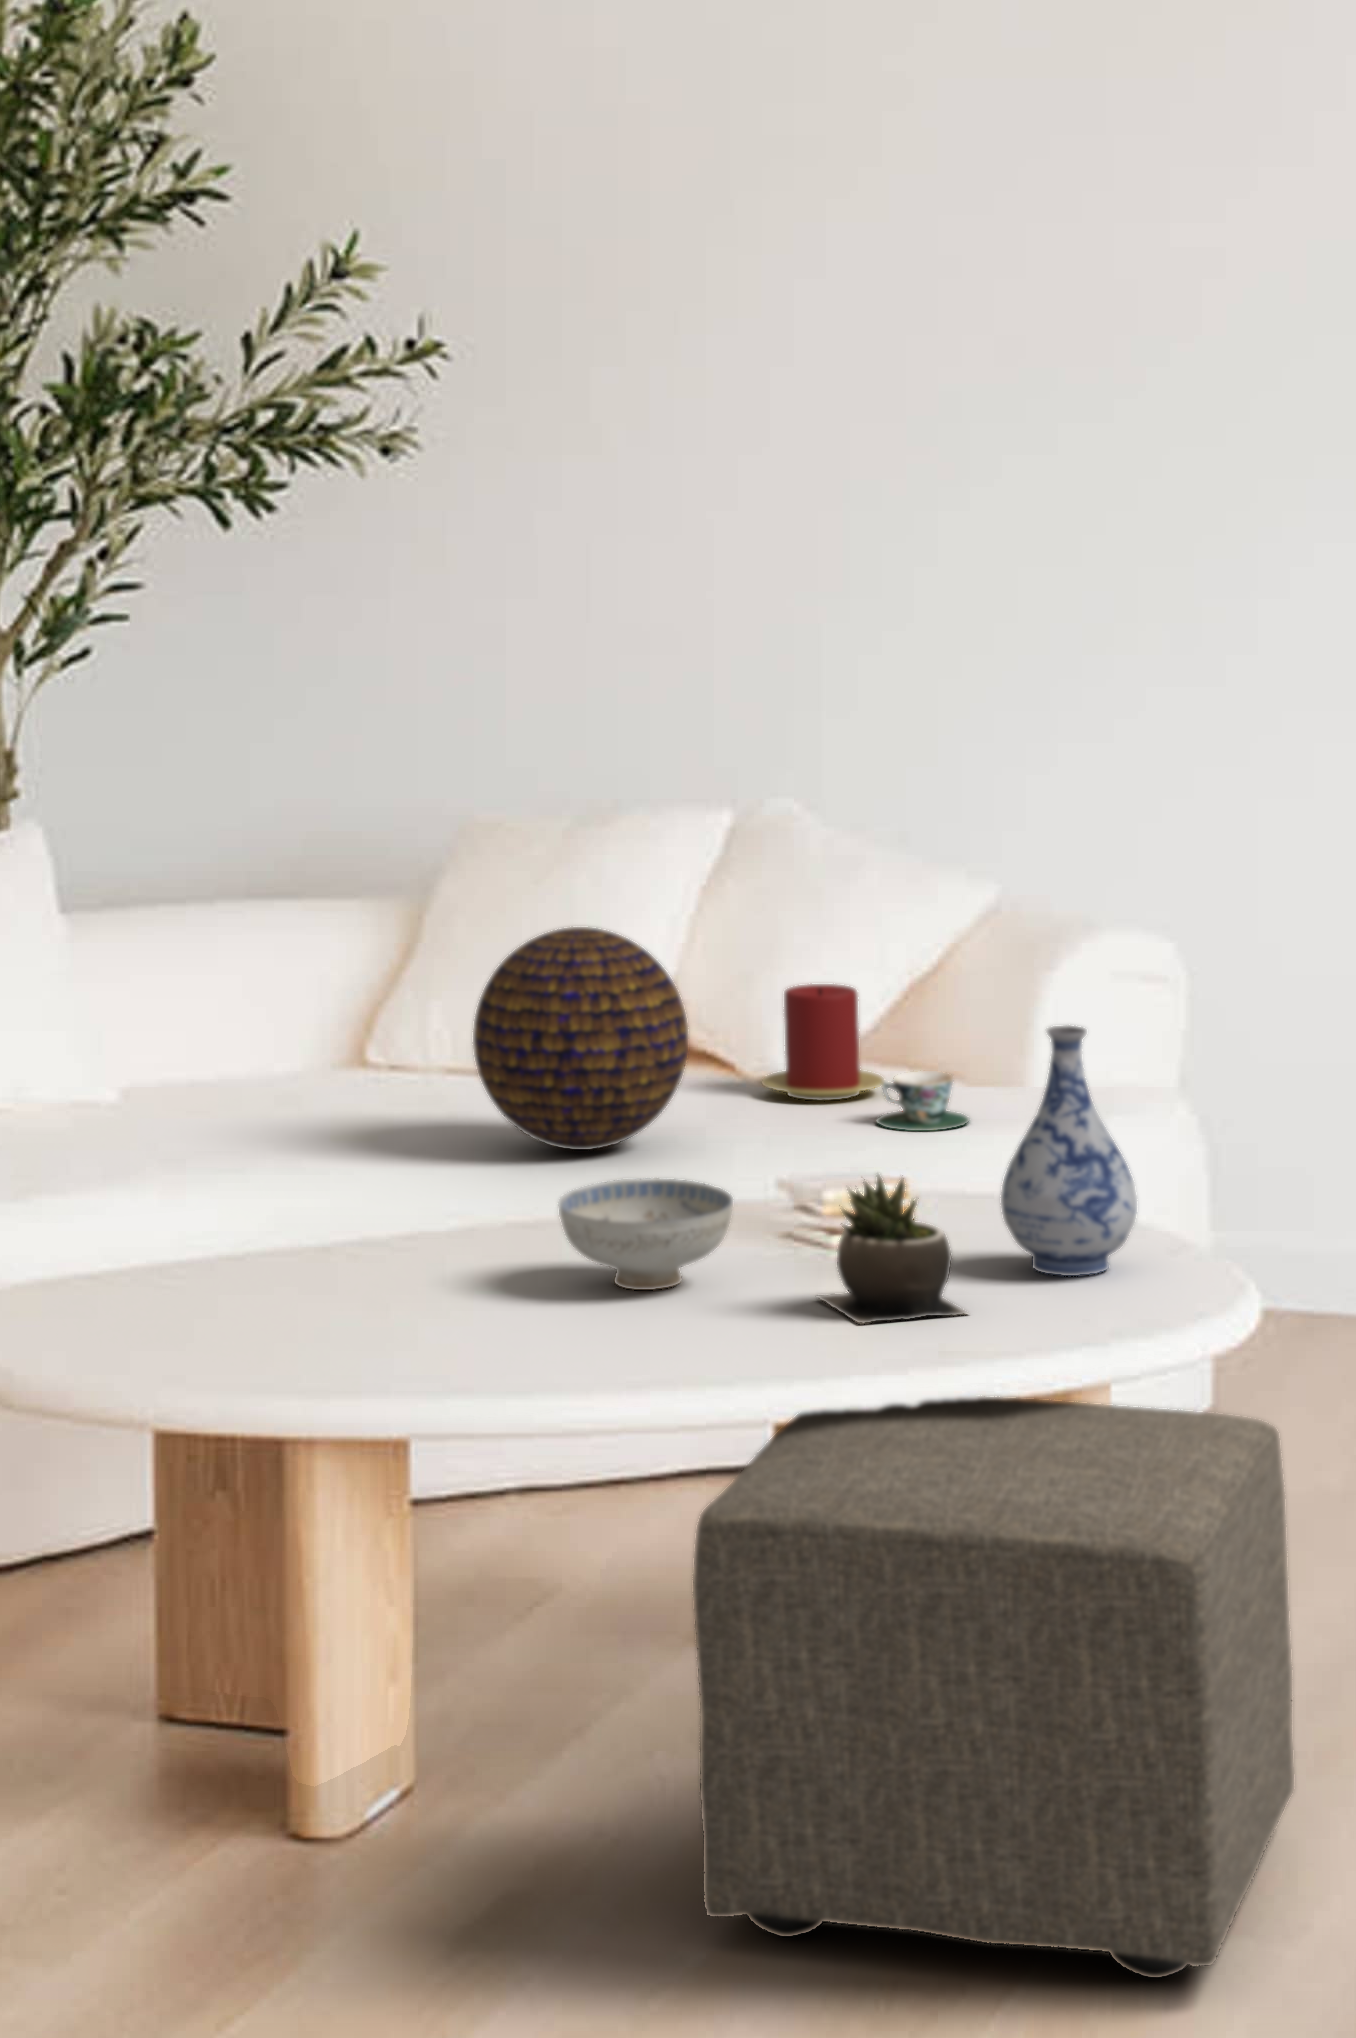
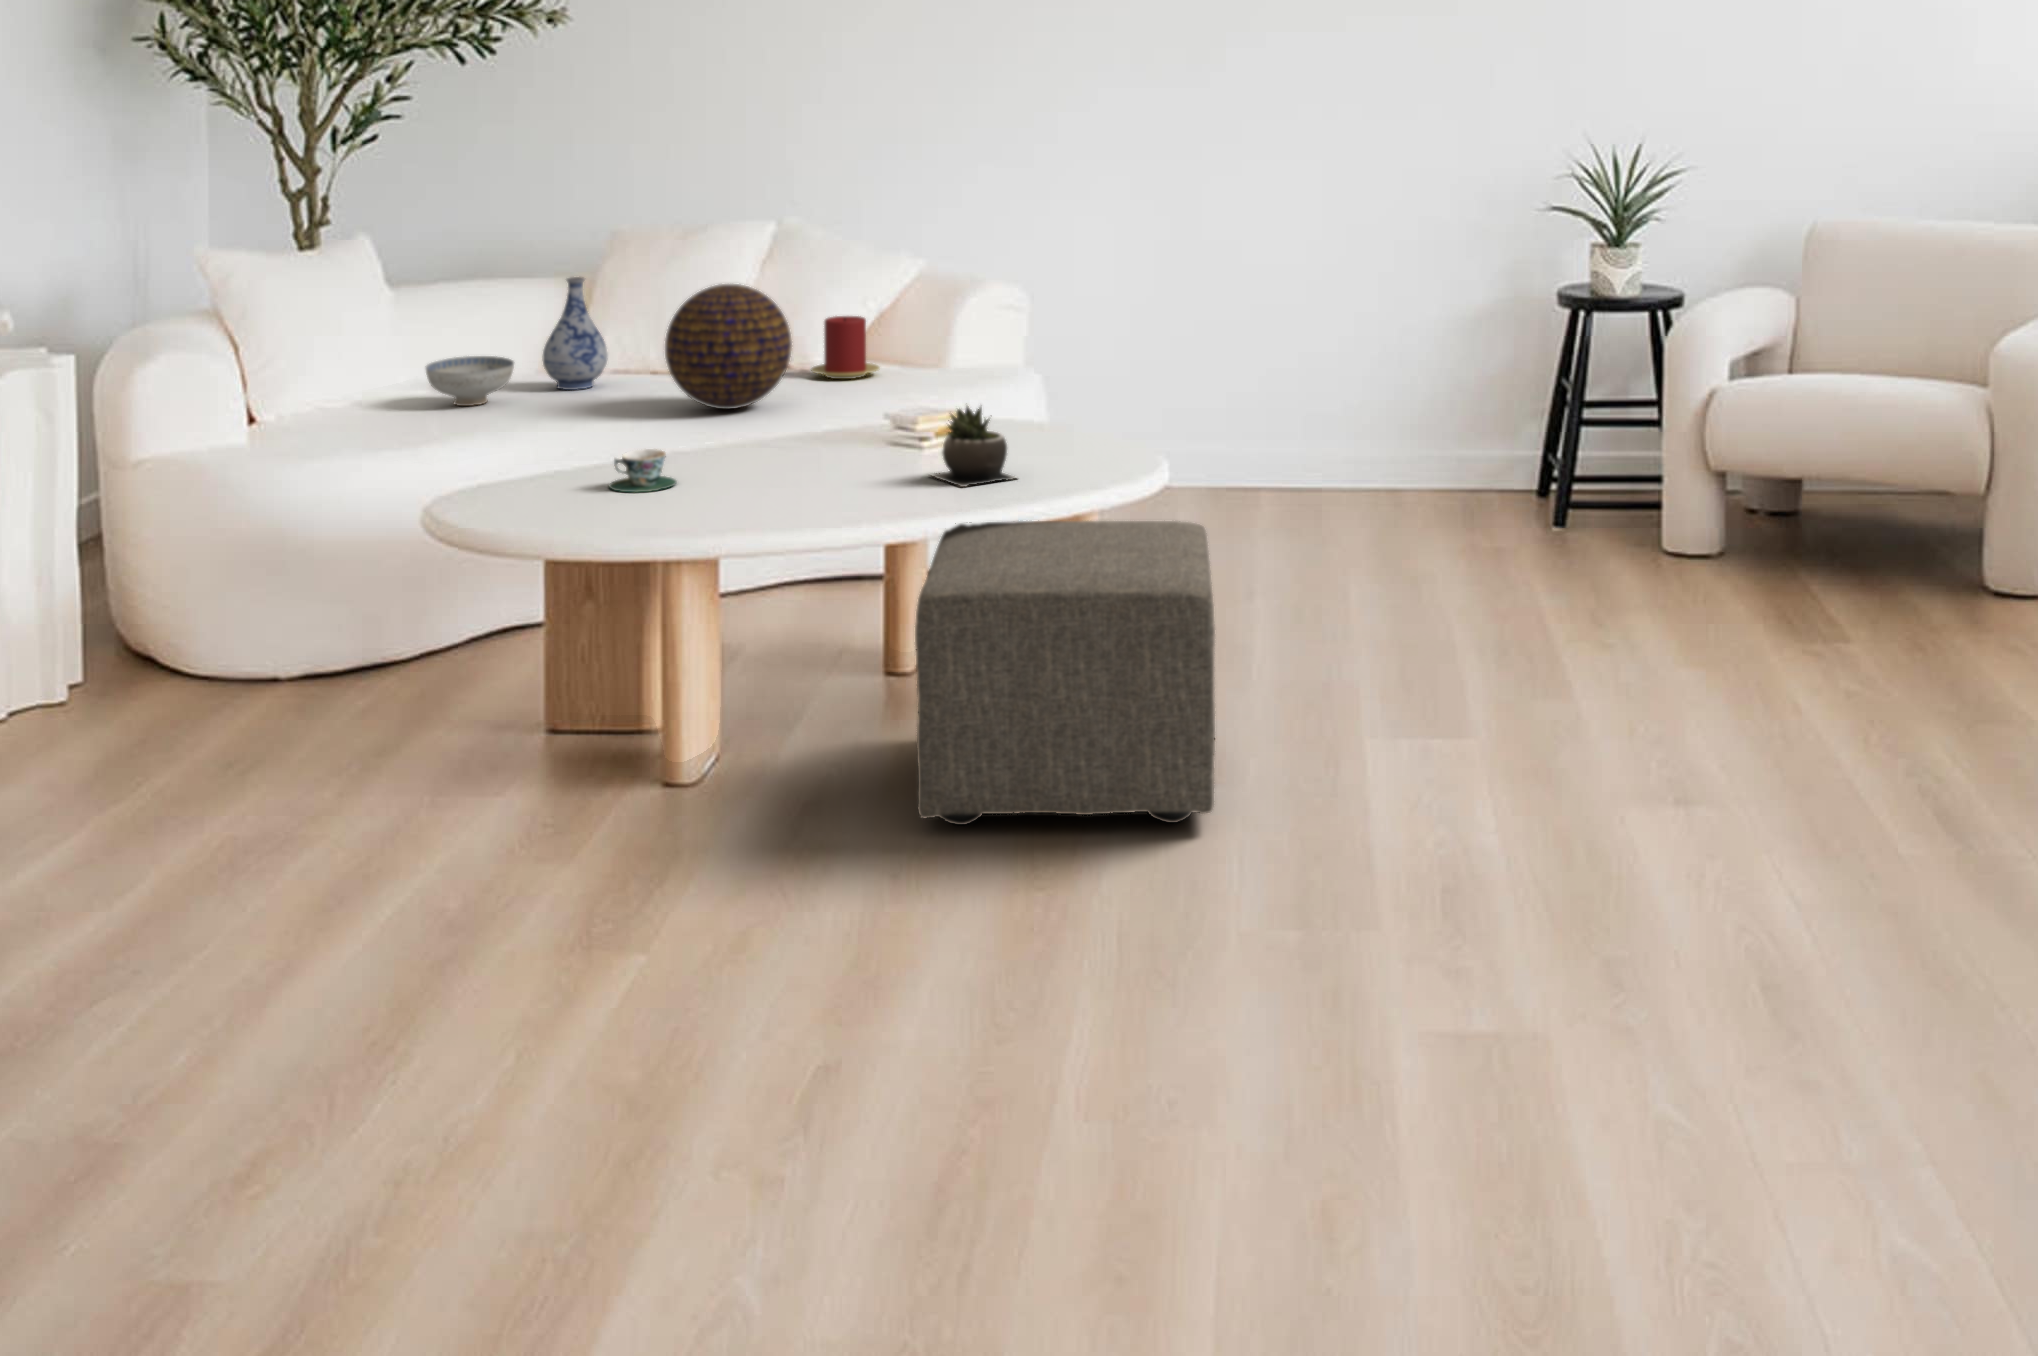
vase: present [1001,1026,1137,1276] -> present [543,277,608,390]
teacup: present [877,1071,969,1131] -> present [609,449,676,492]
ceramic bowl: present [558,1179,733,1290] -> present [426,356,514,406]

